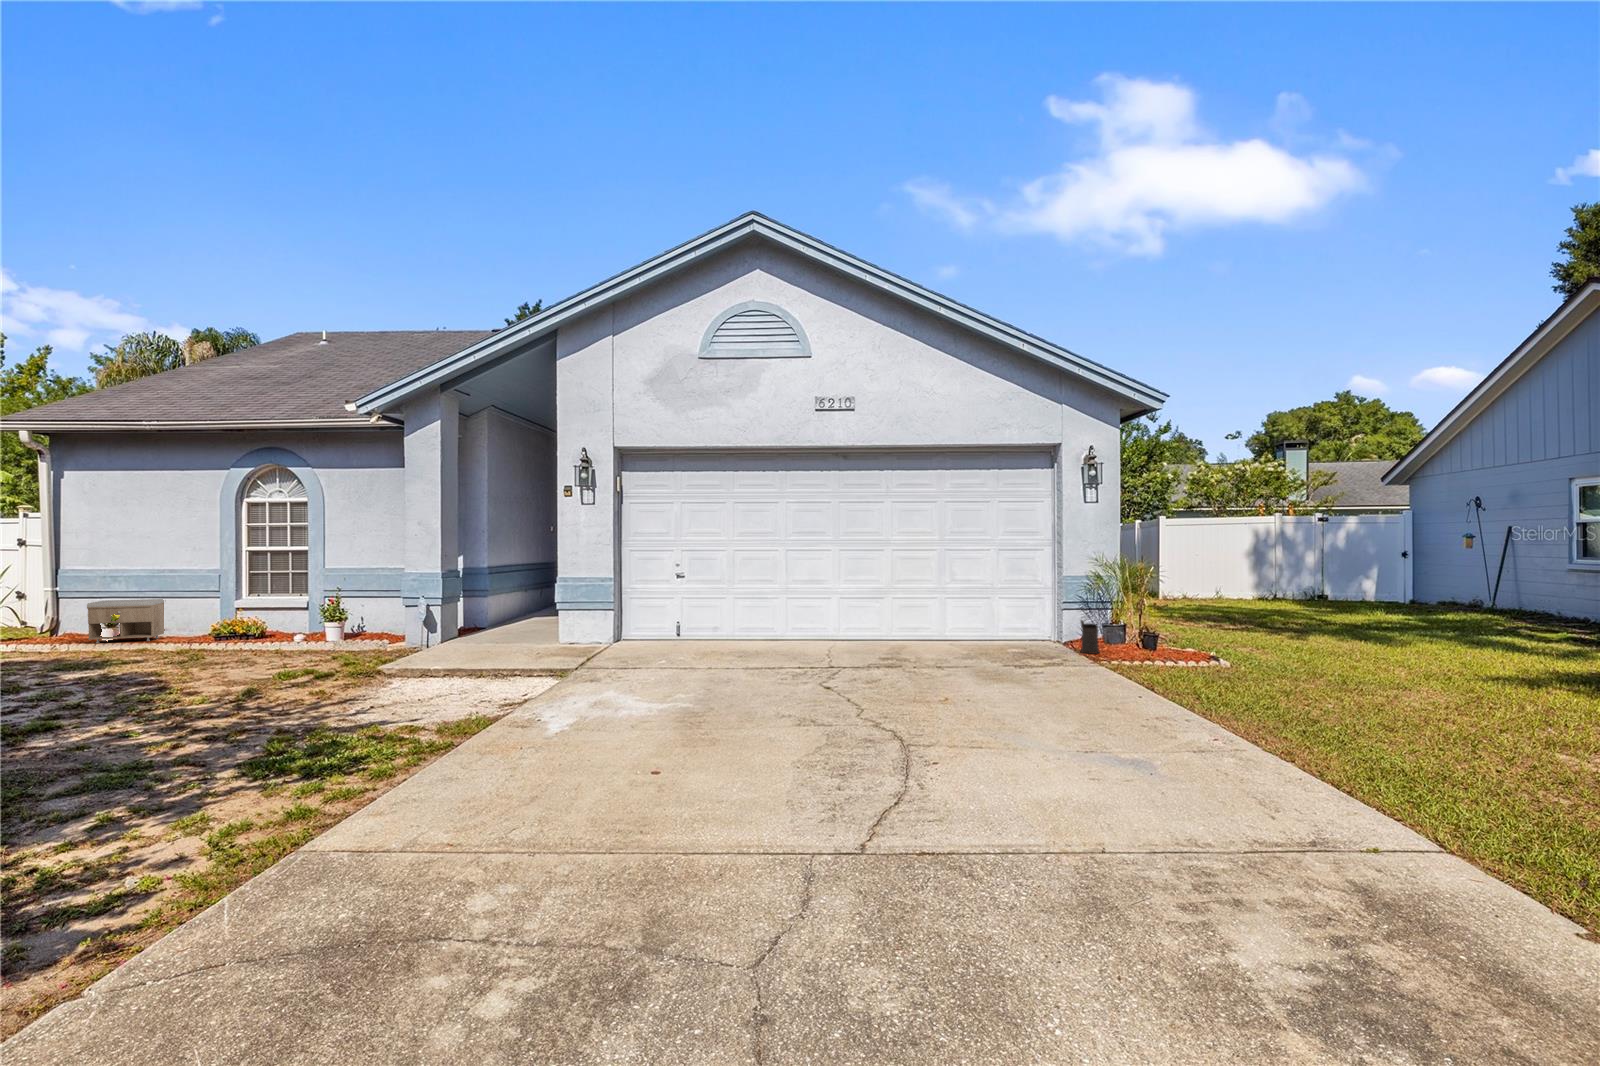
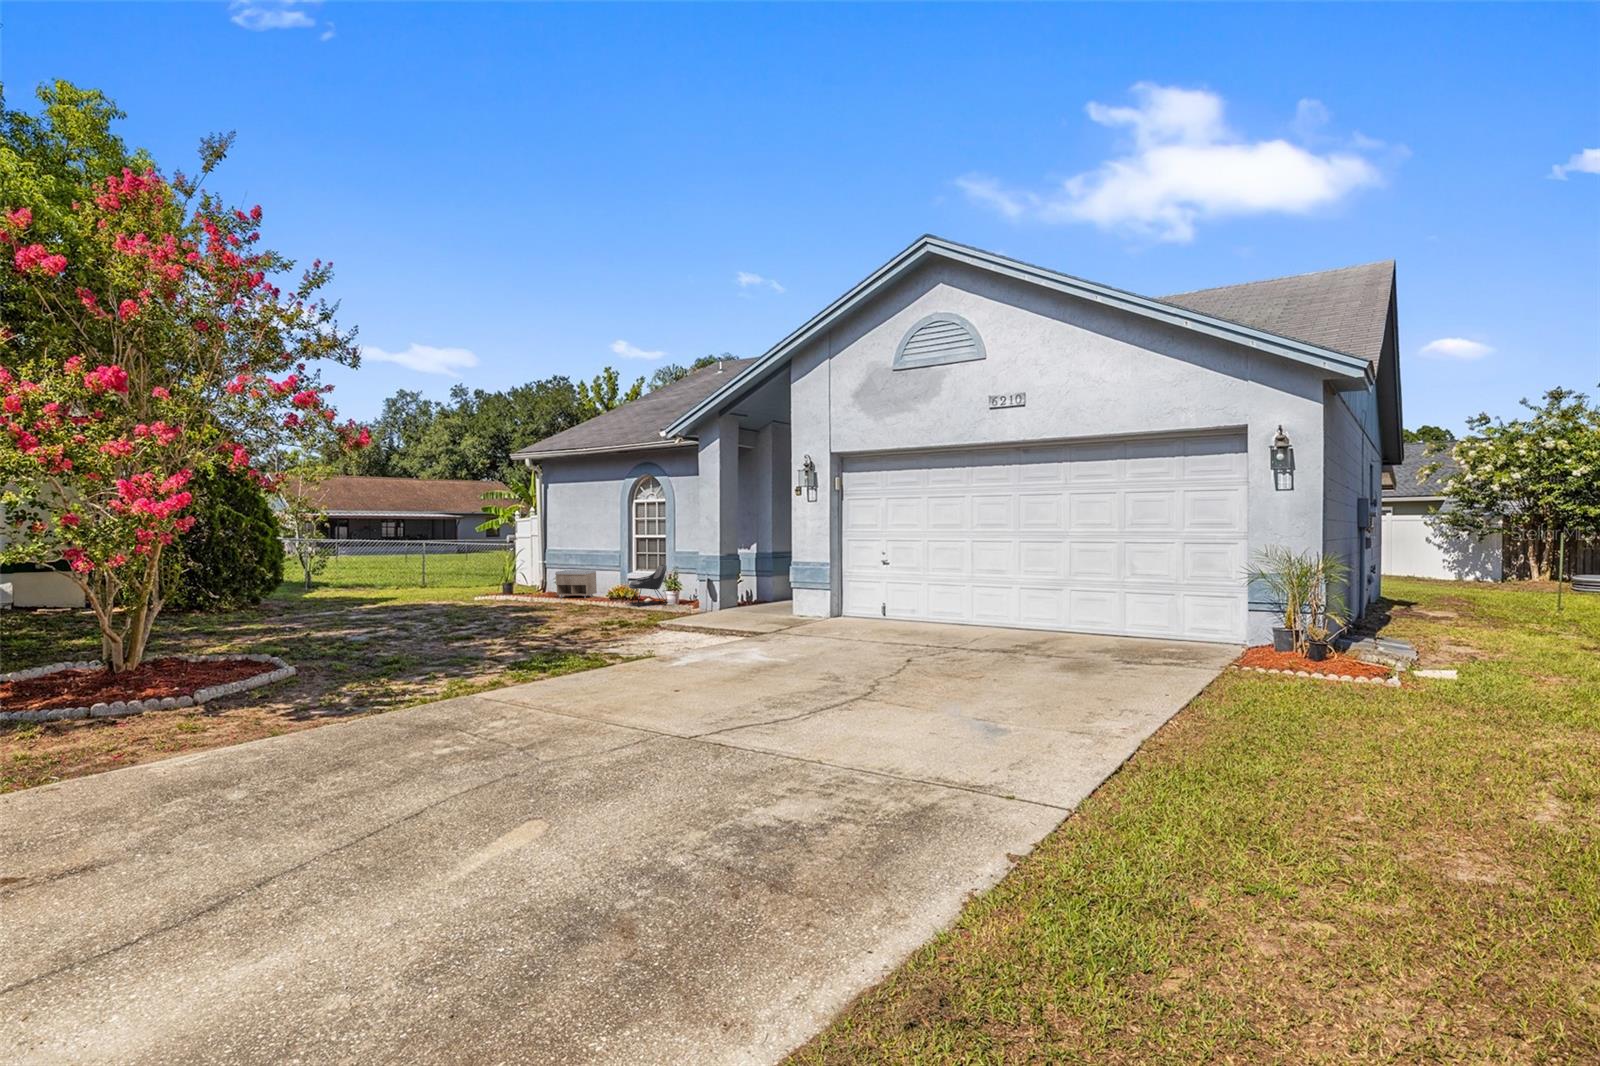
lounge chair: none [256,586,326,649] -> present [629,564,667,607]
watering can: present [1081,620,1099,654] -> none [1252,619,1275,660]

